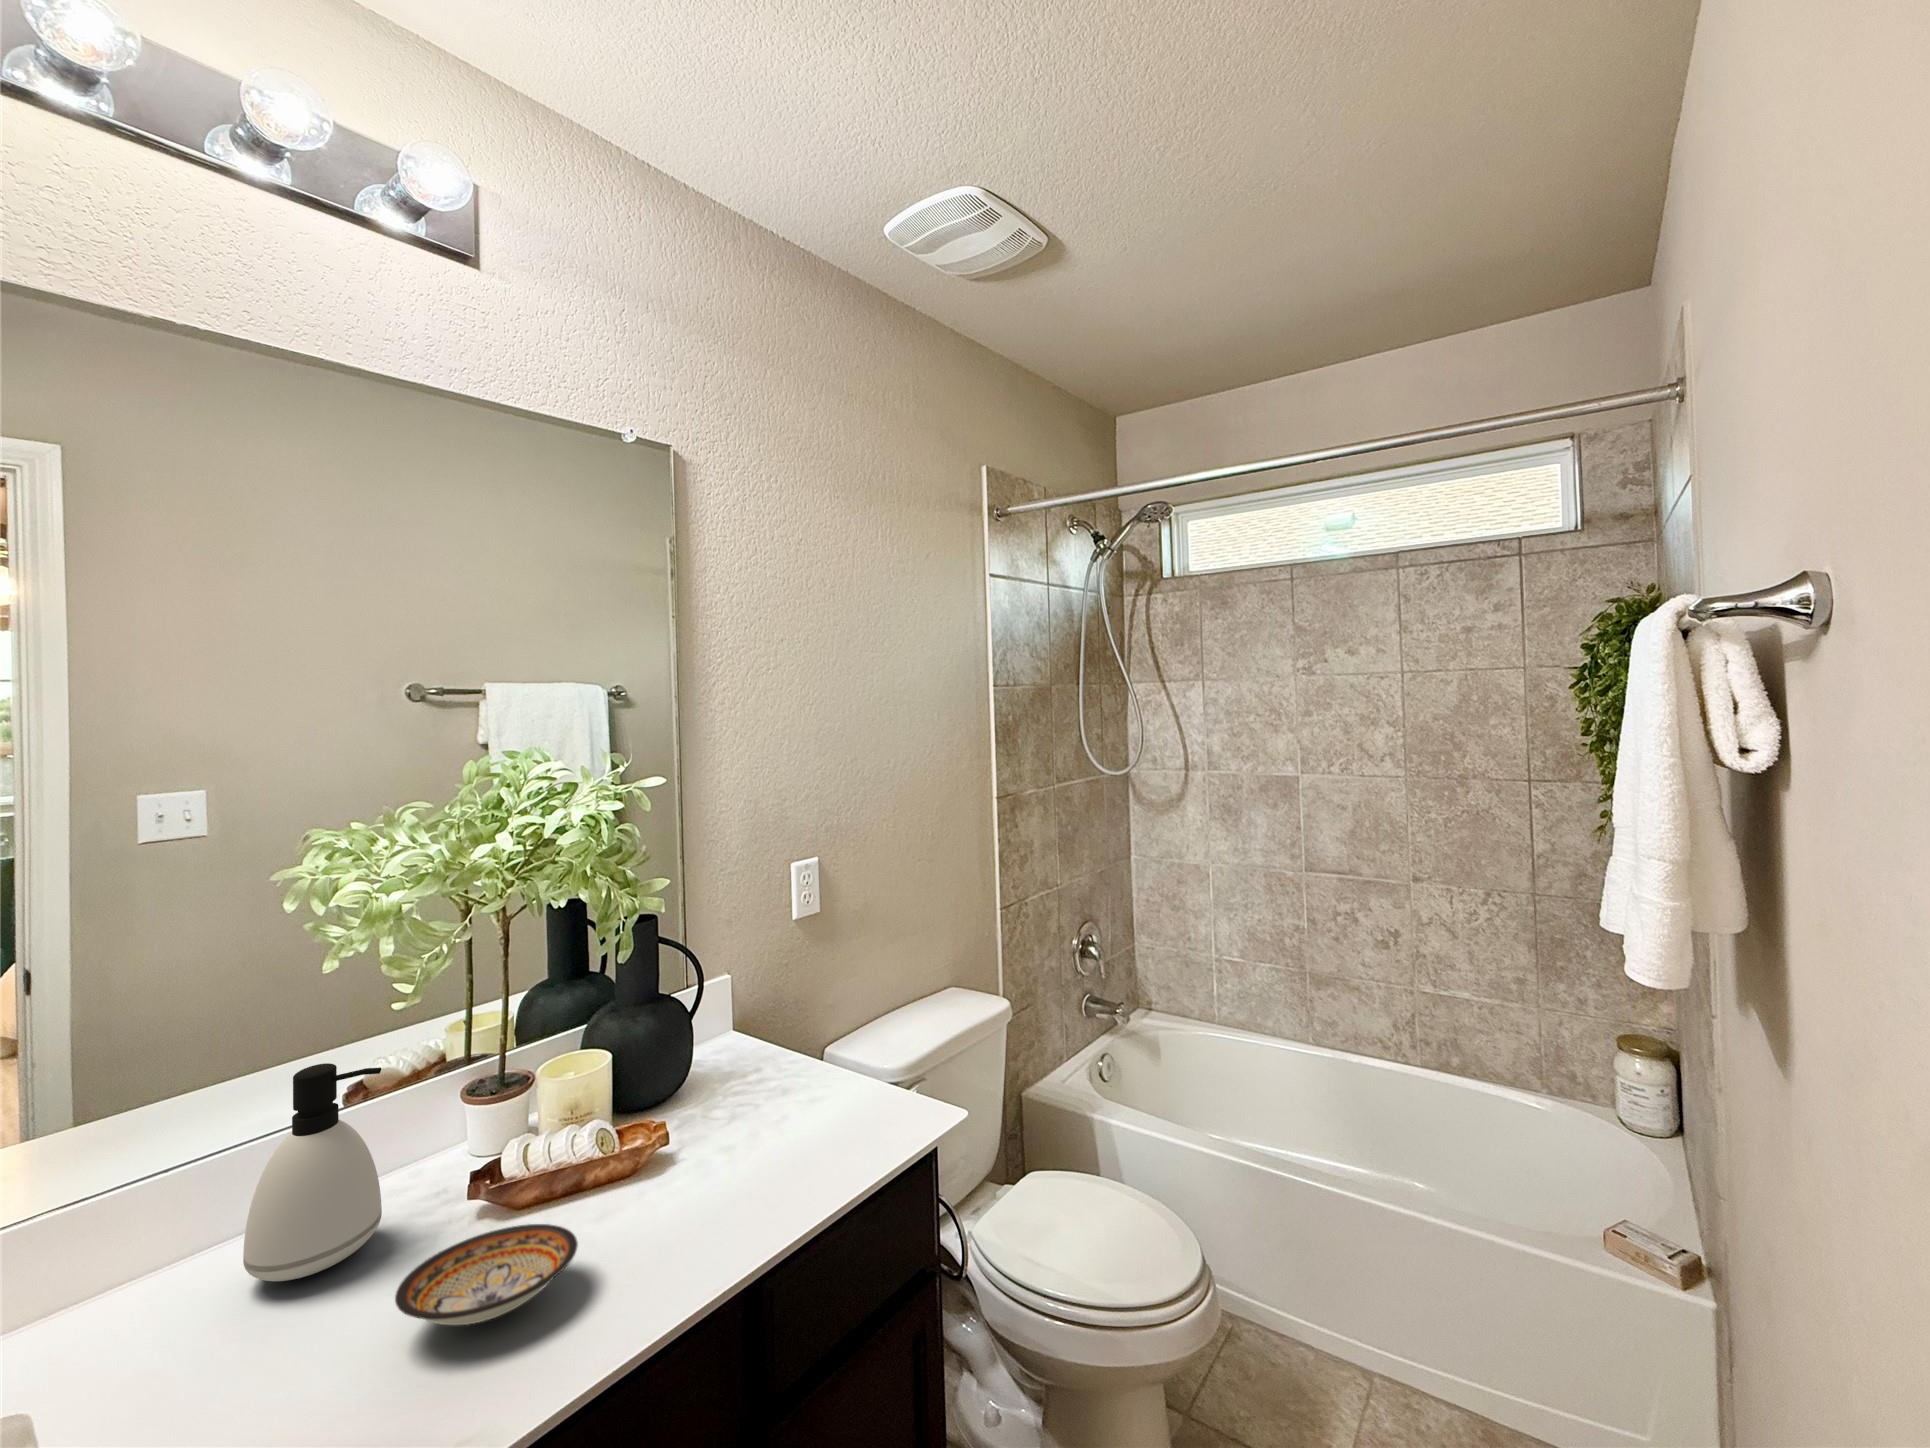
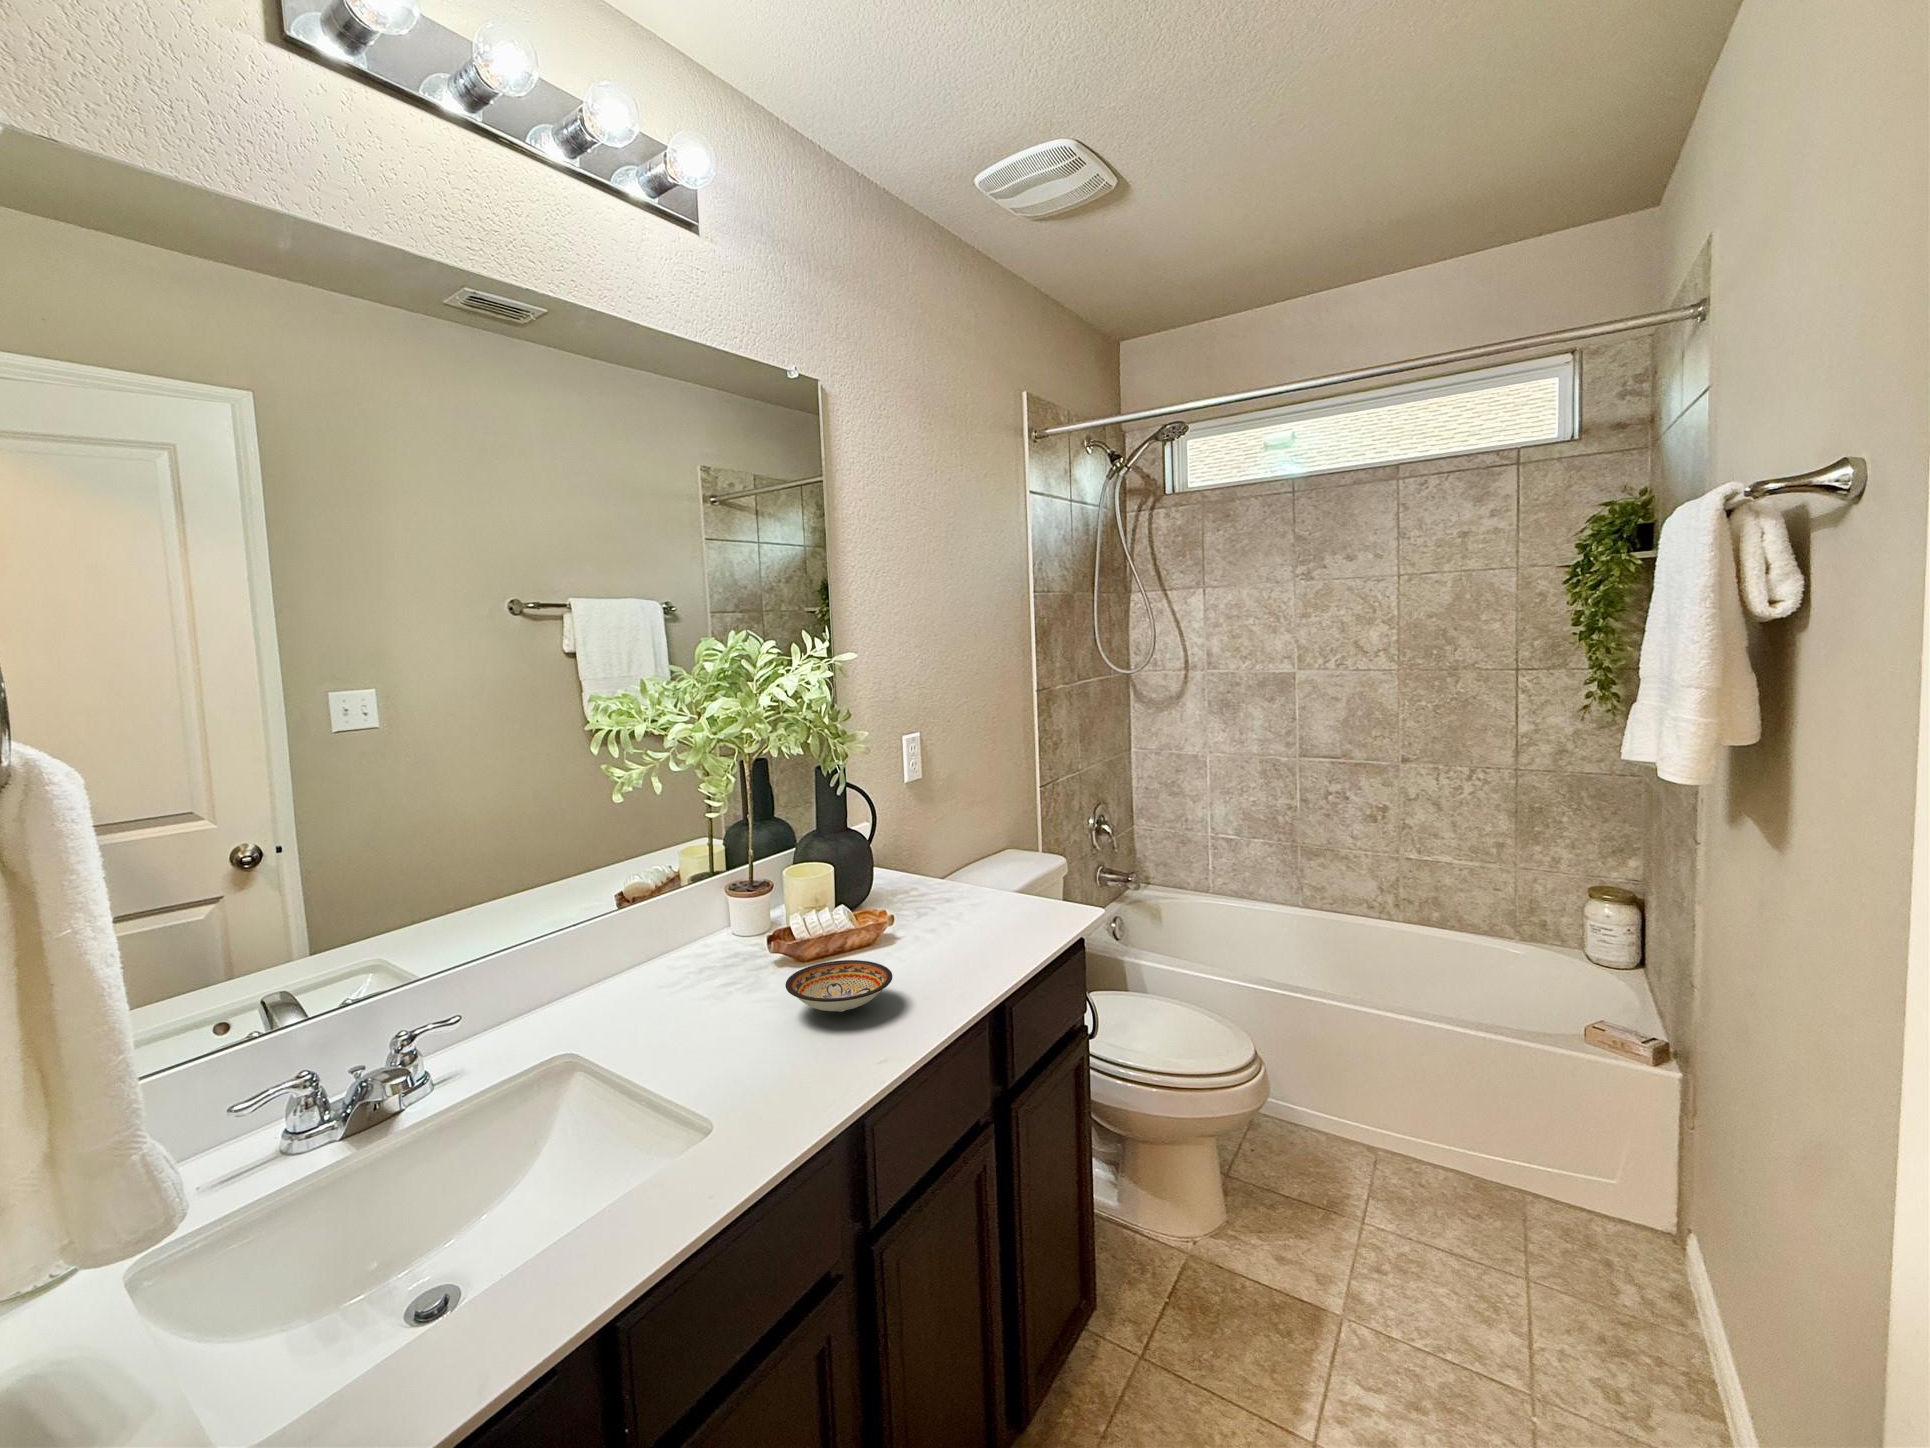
soap dispenser: present [243,1063,382,1281] -> none [645,851,723,996]

